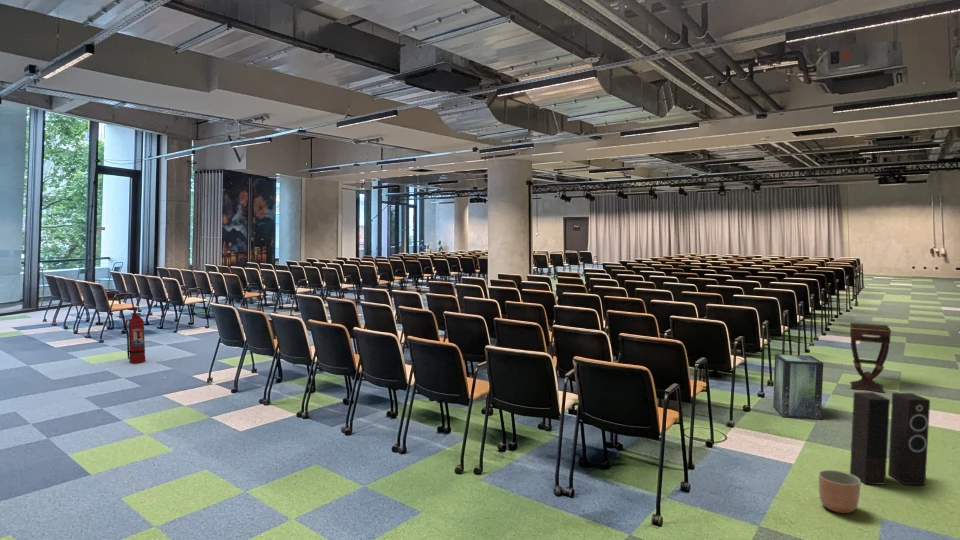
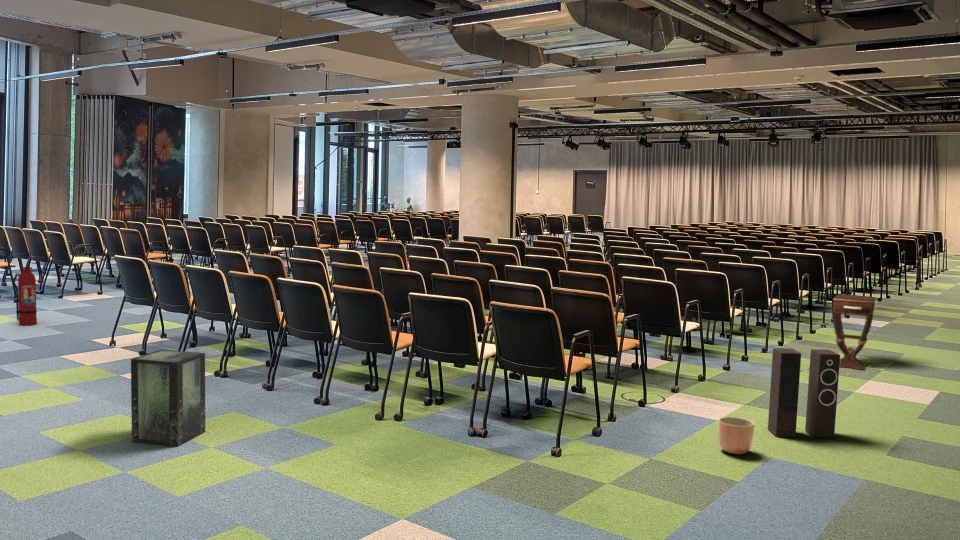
storage box: present [773,354,823,420] -> present [131,350,205,446]

